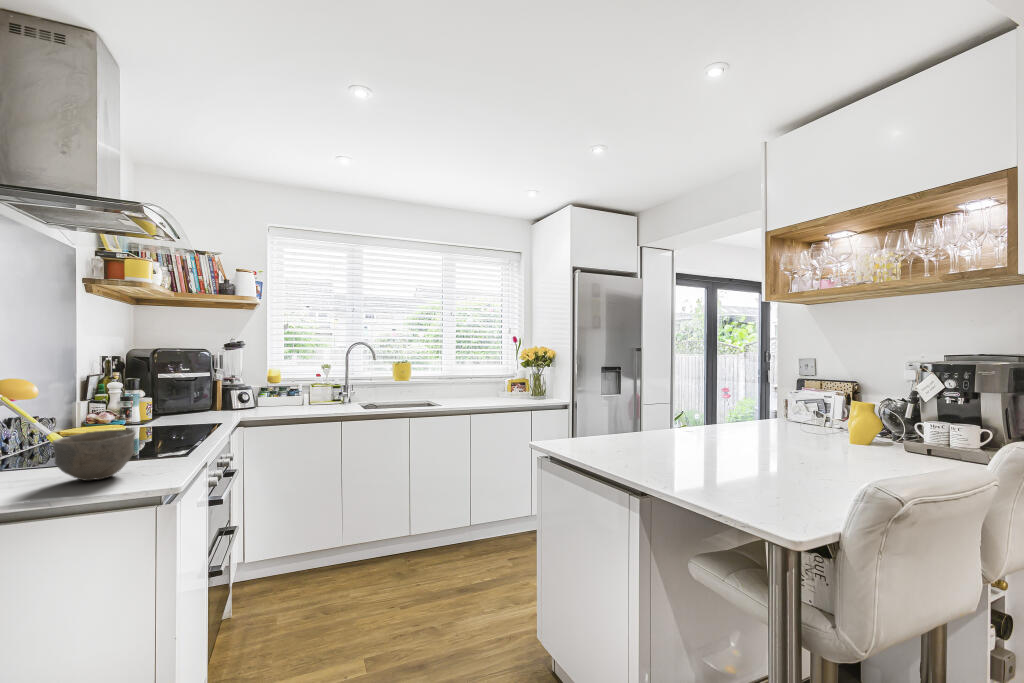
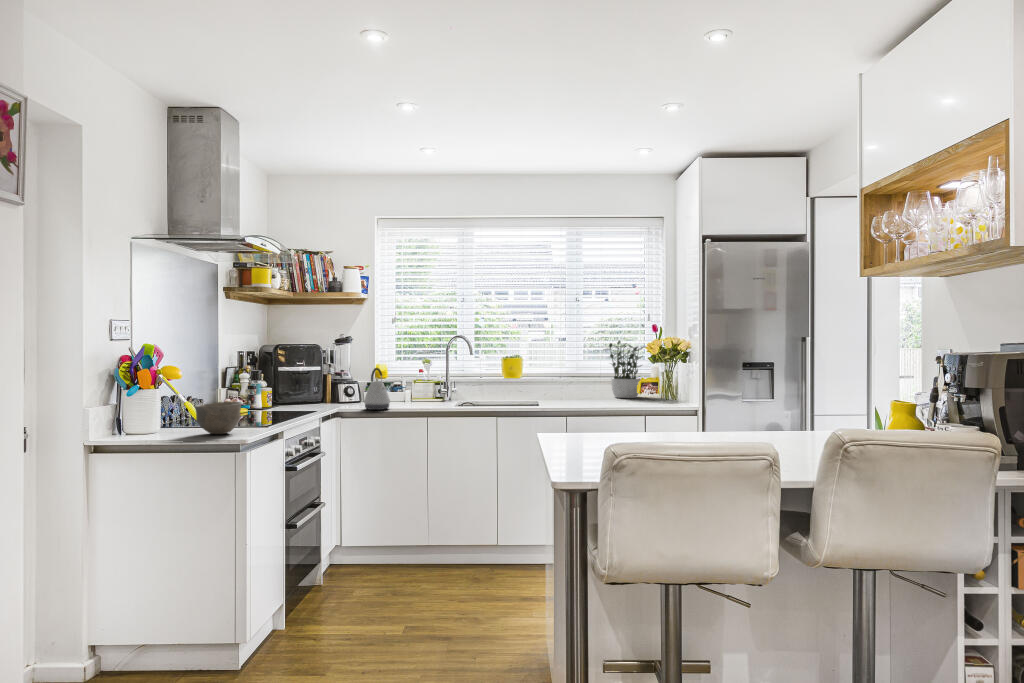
potted plant: none [480,347,513,395] -> present [605,340,644,398]
kettle: none [266,373,296,417] -> present [364,368,390,410]

